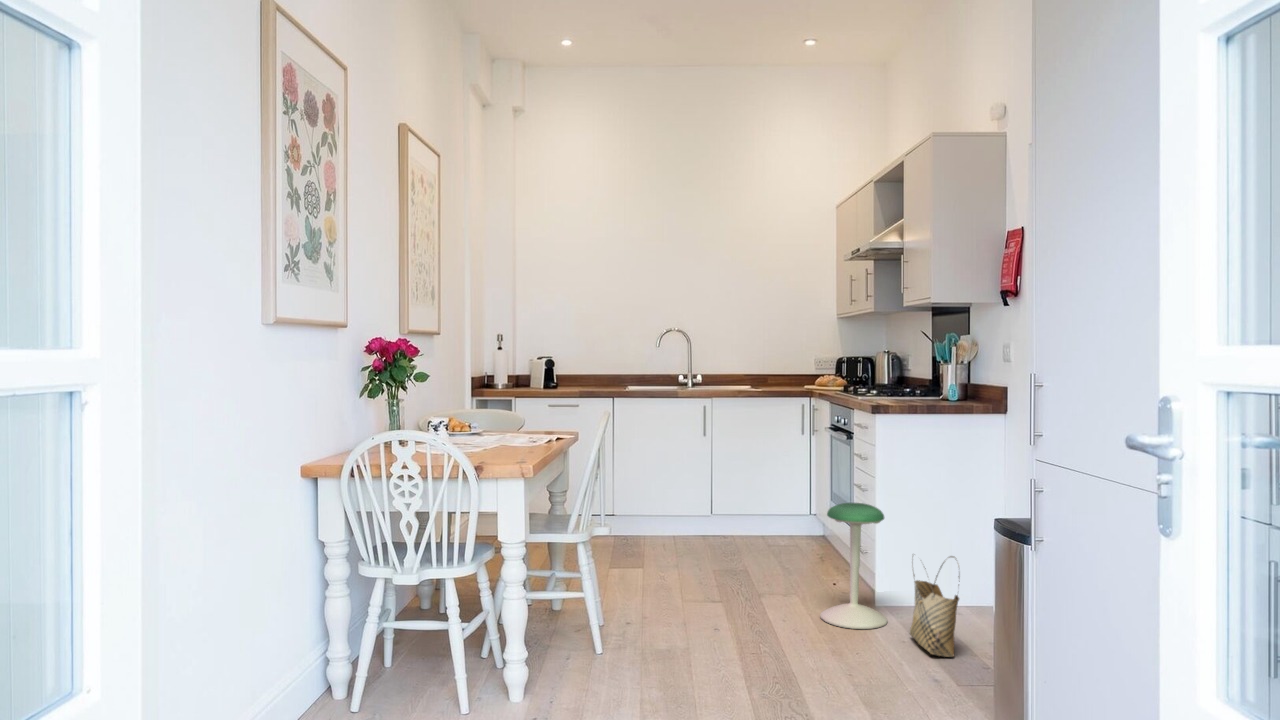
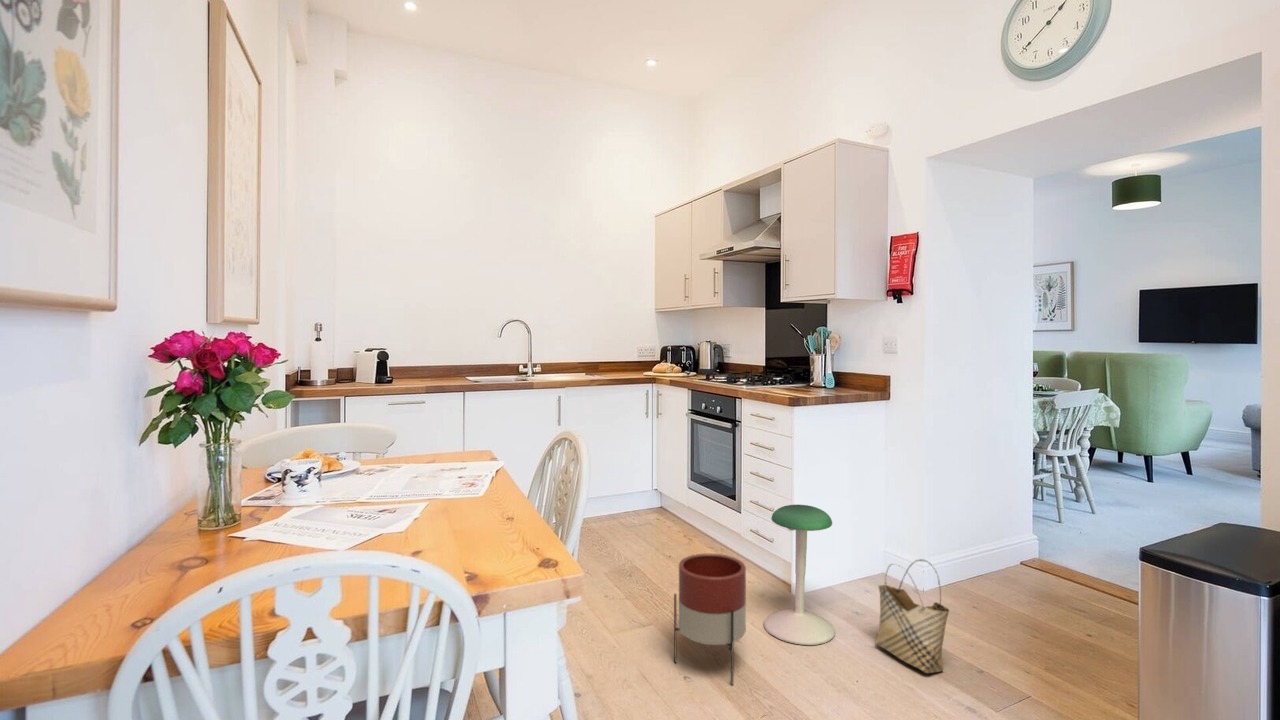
planter: none [718,533,777,636] -> present [674,554,746,684]

